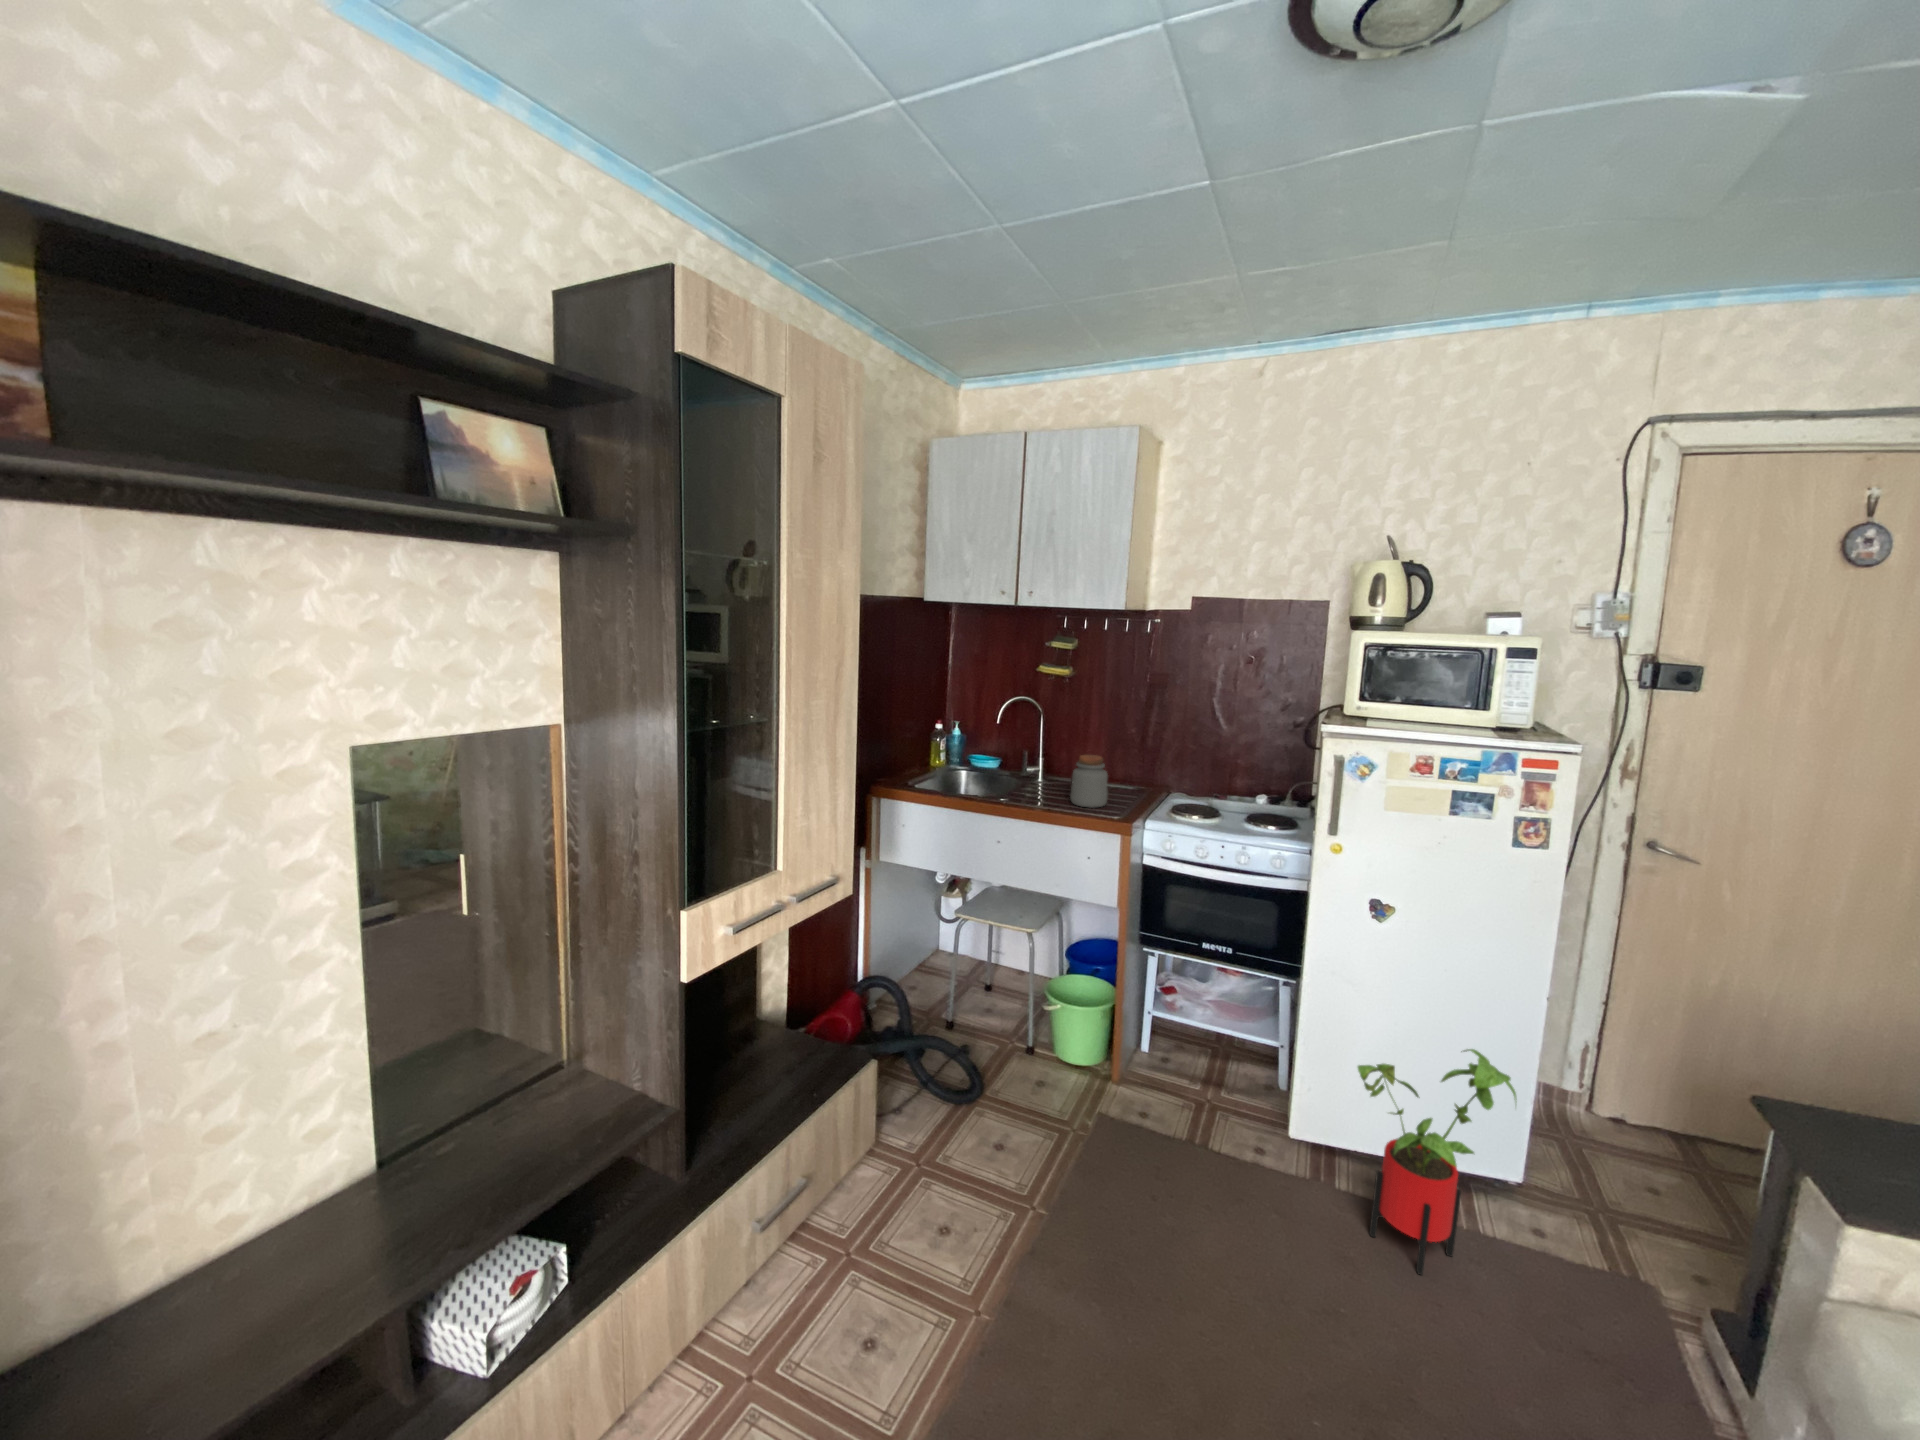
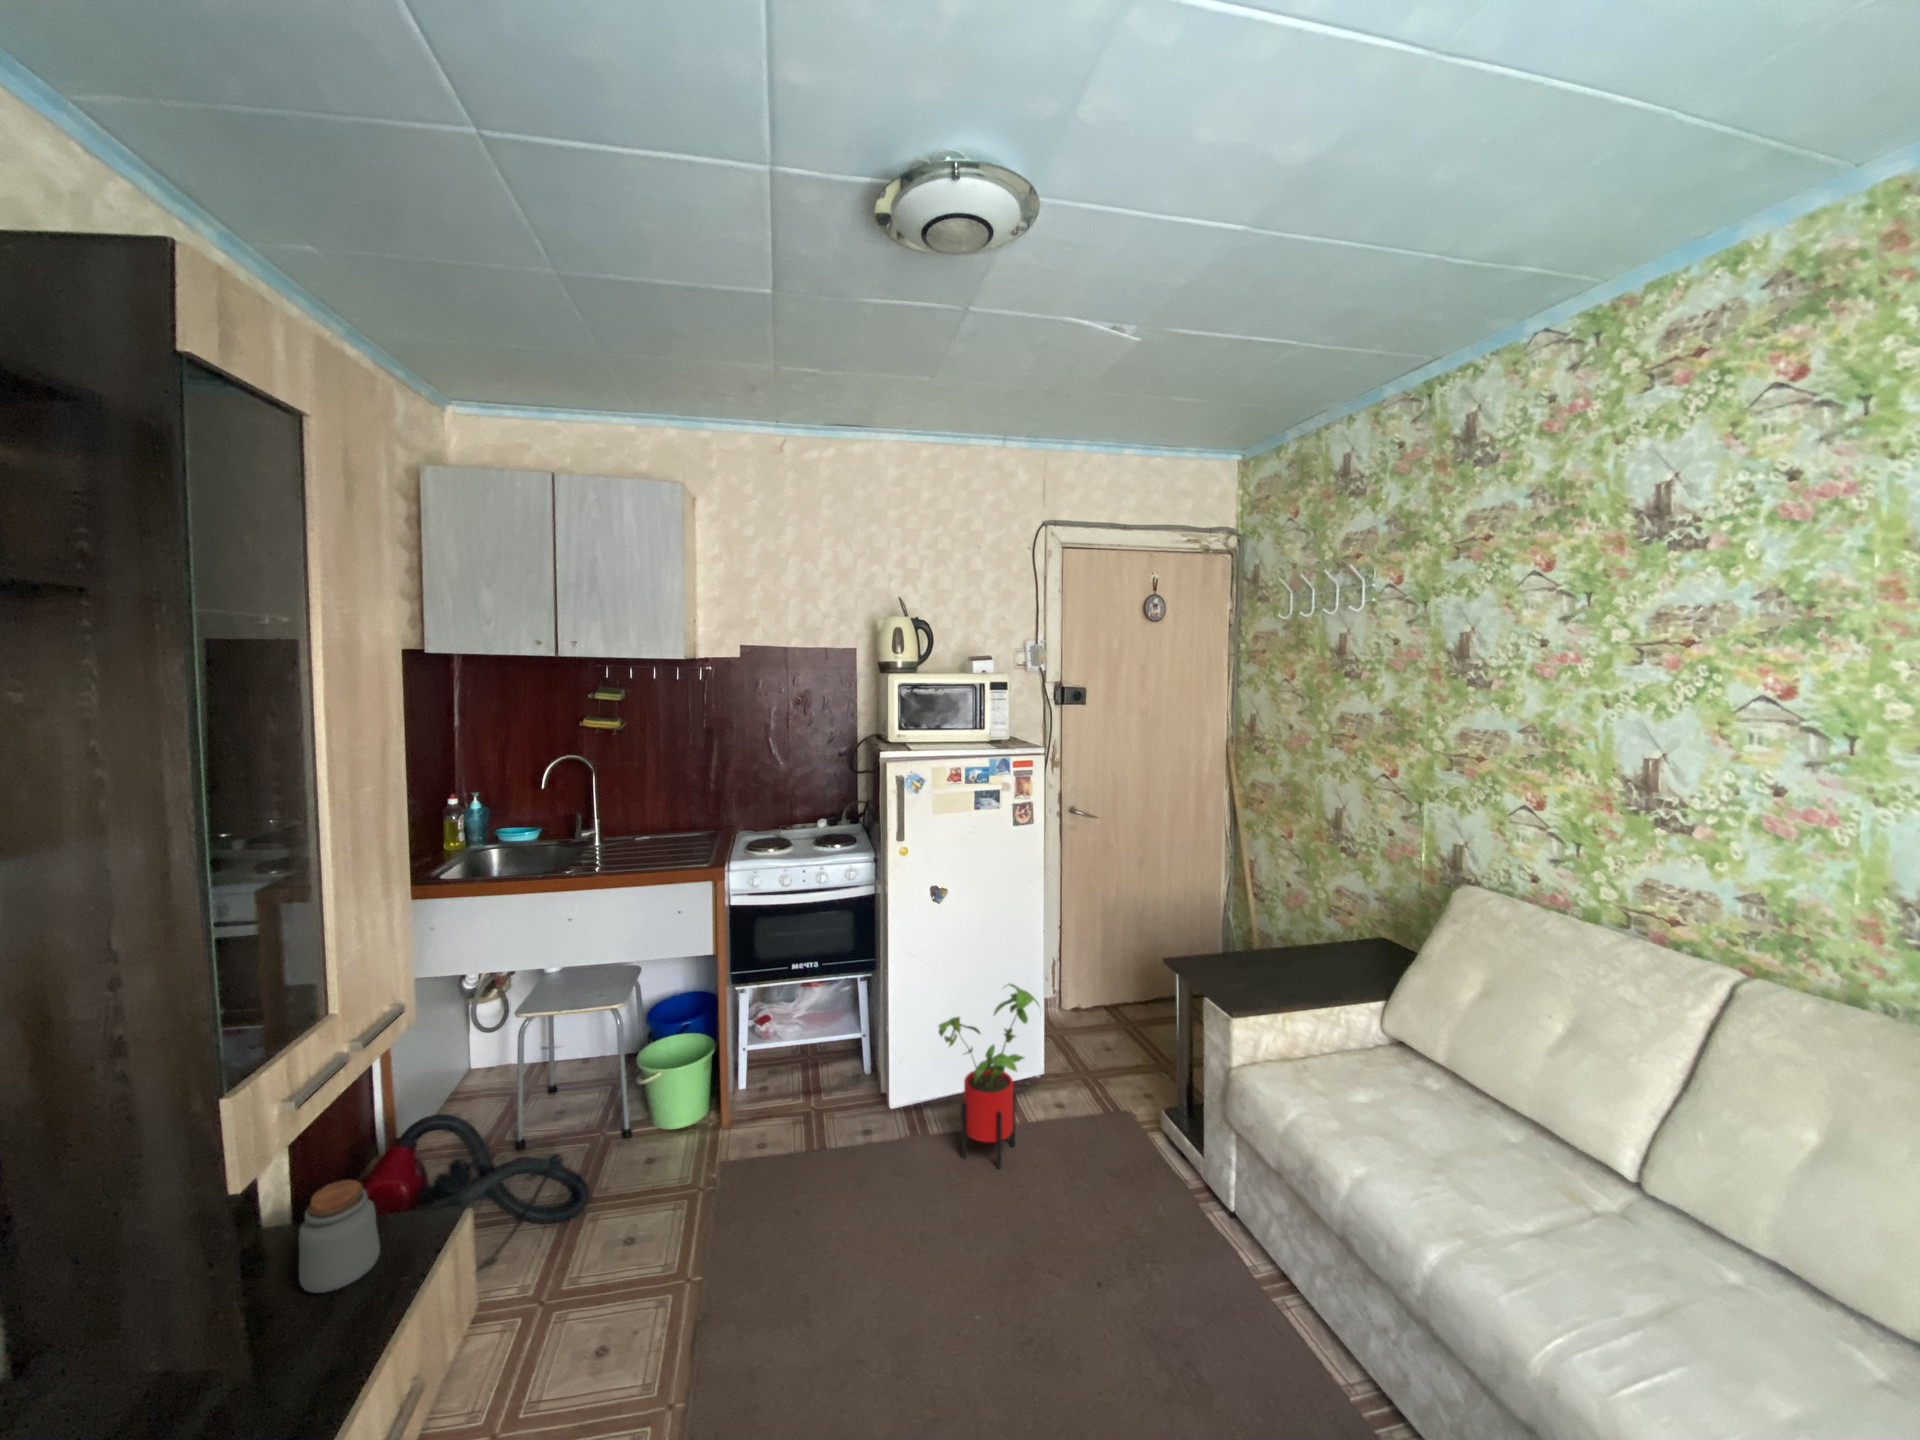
jar: present [1070,755,1108,808] -> present [299,1180,380,1293]

